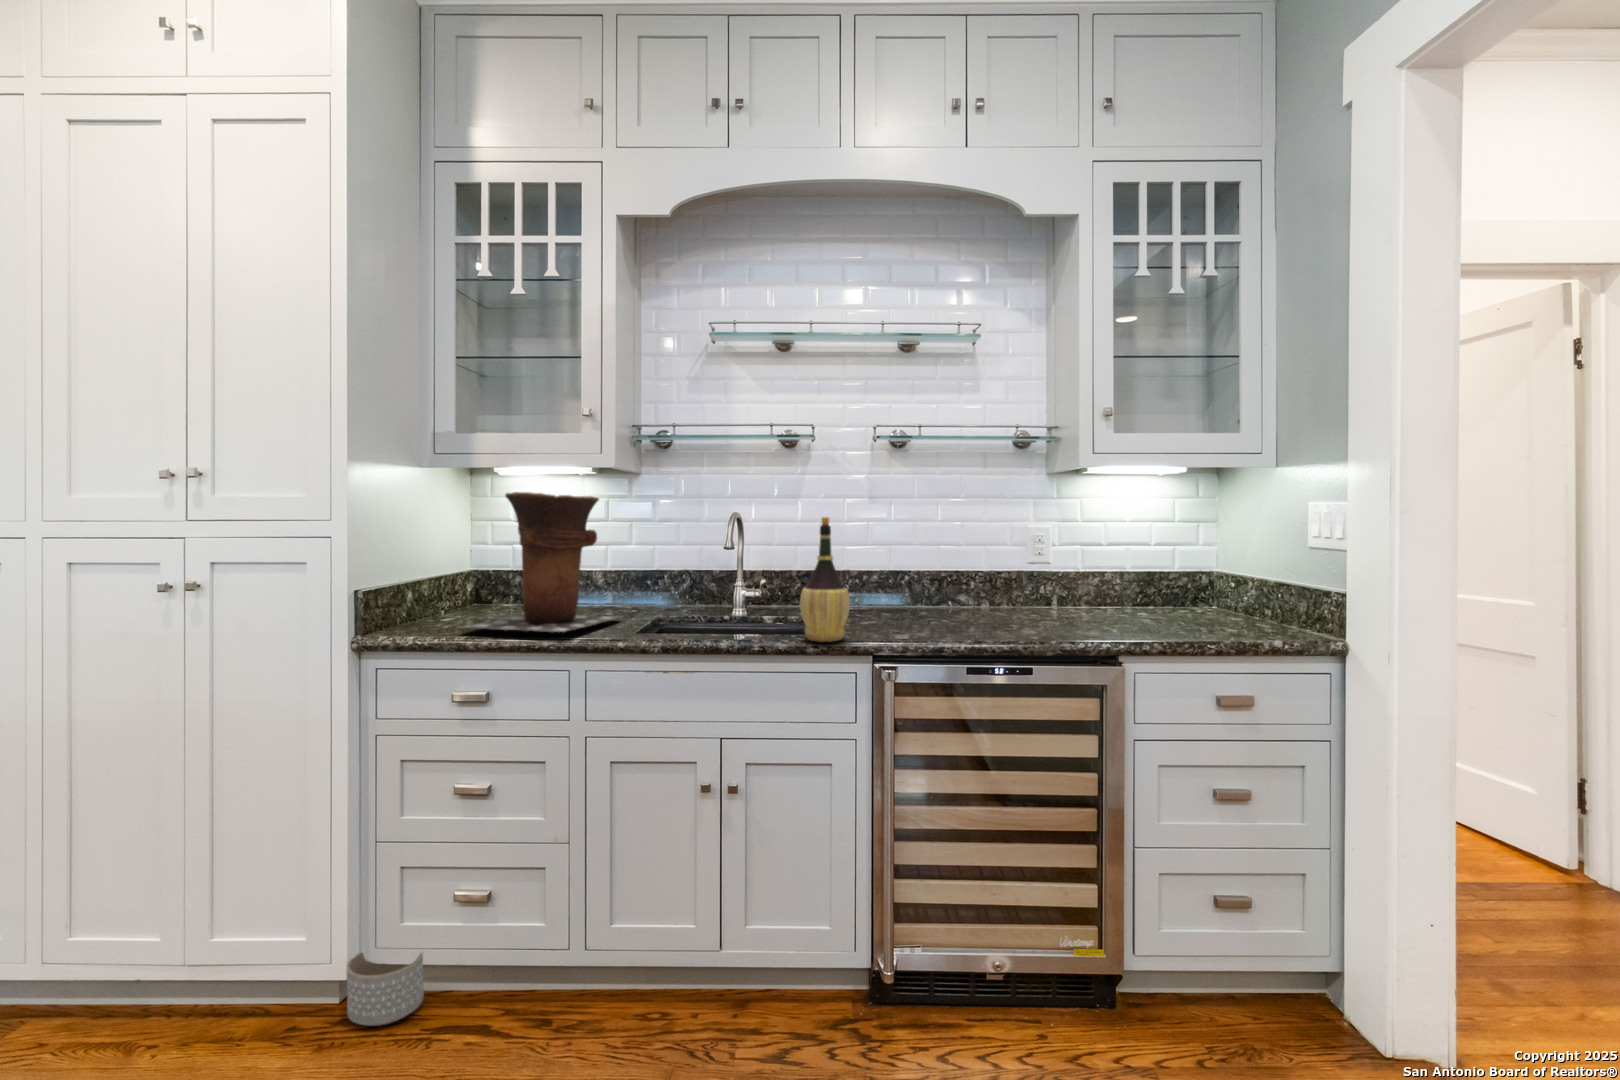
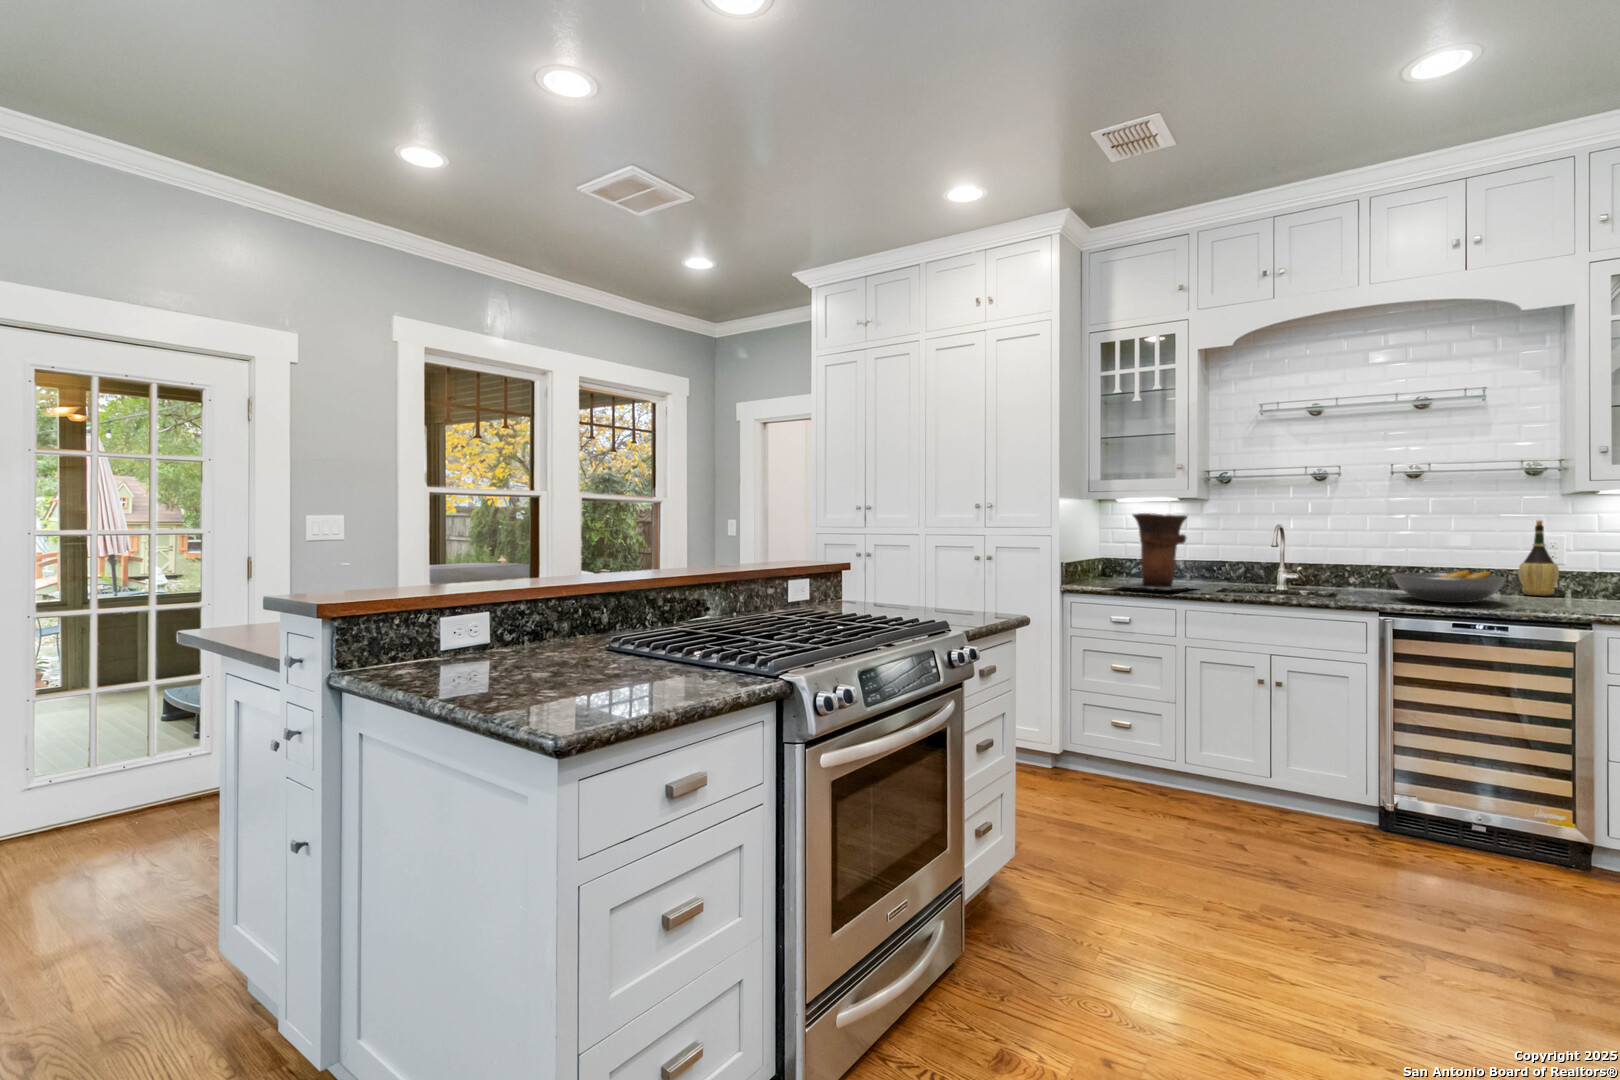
wine bottle: present [800,517,850,642] -> present [1518,520,1559,596]
fruit bowl: none [883,582,1018,630] -> present [1392,570,1506,603]
planter: present [347,951,424,1026] -> none [1050,749,1087,785]

